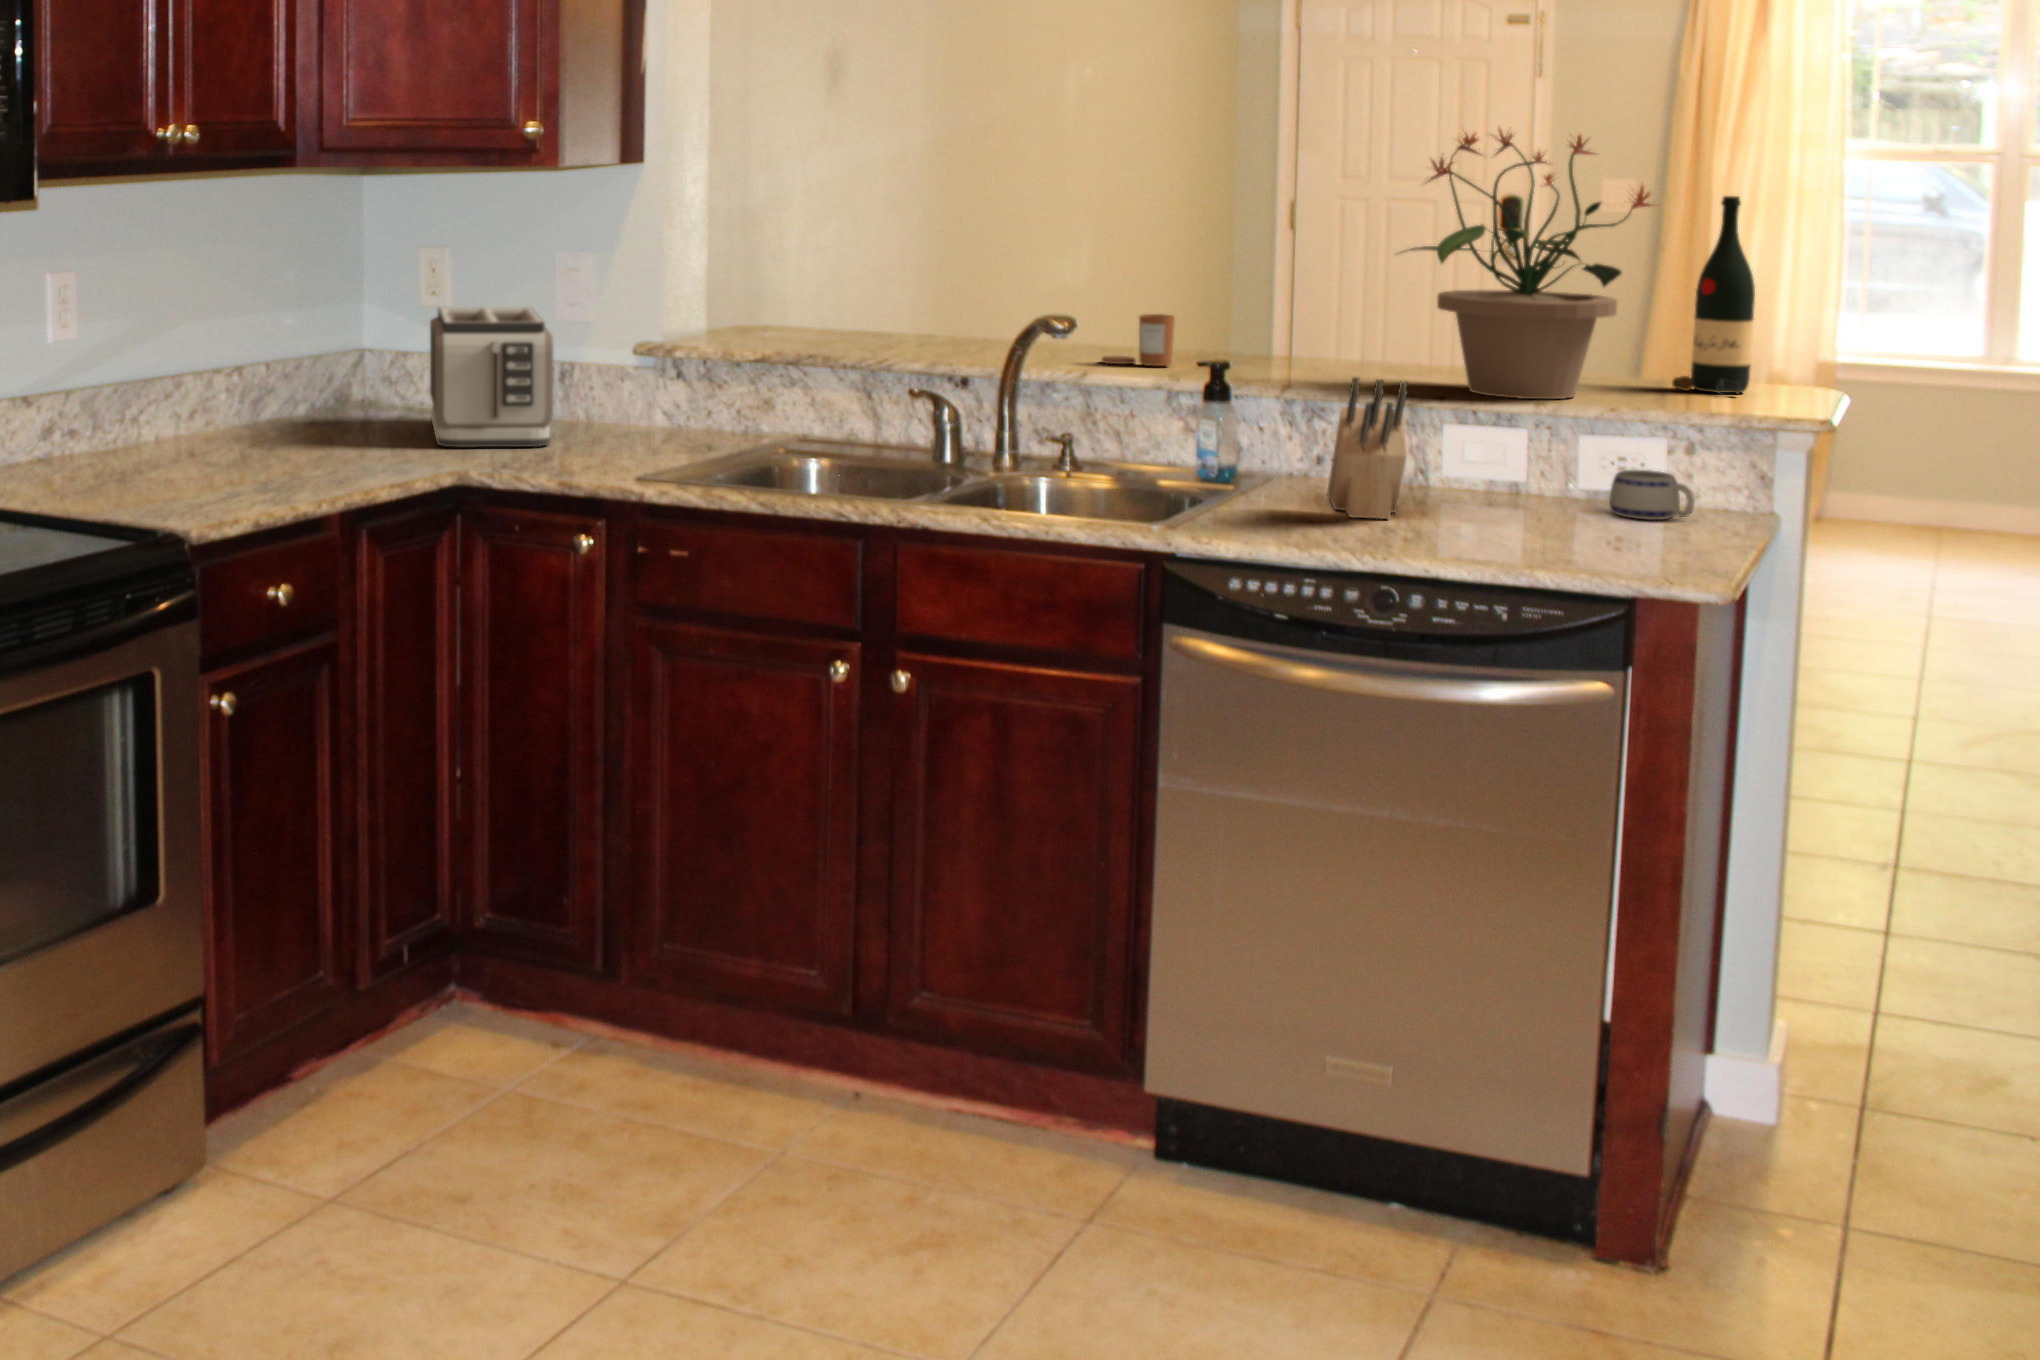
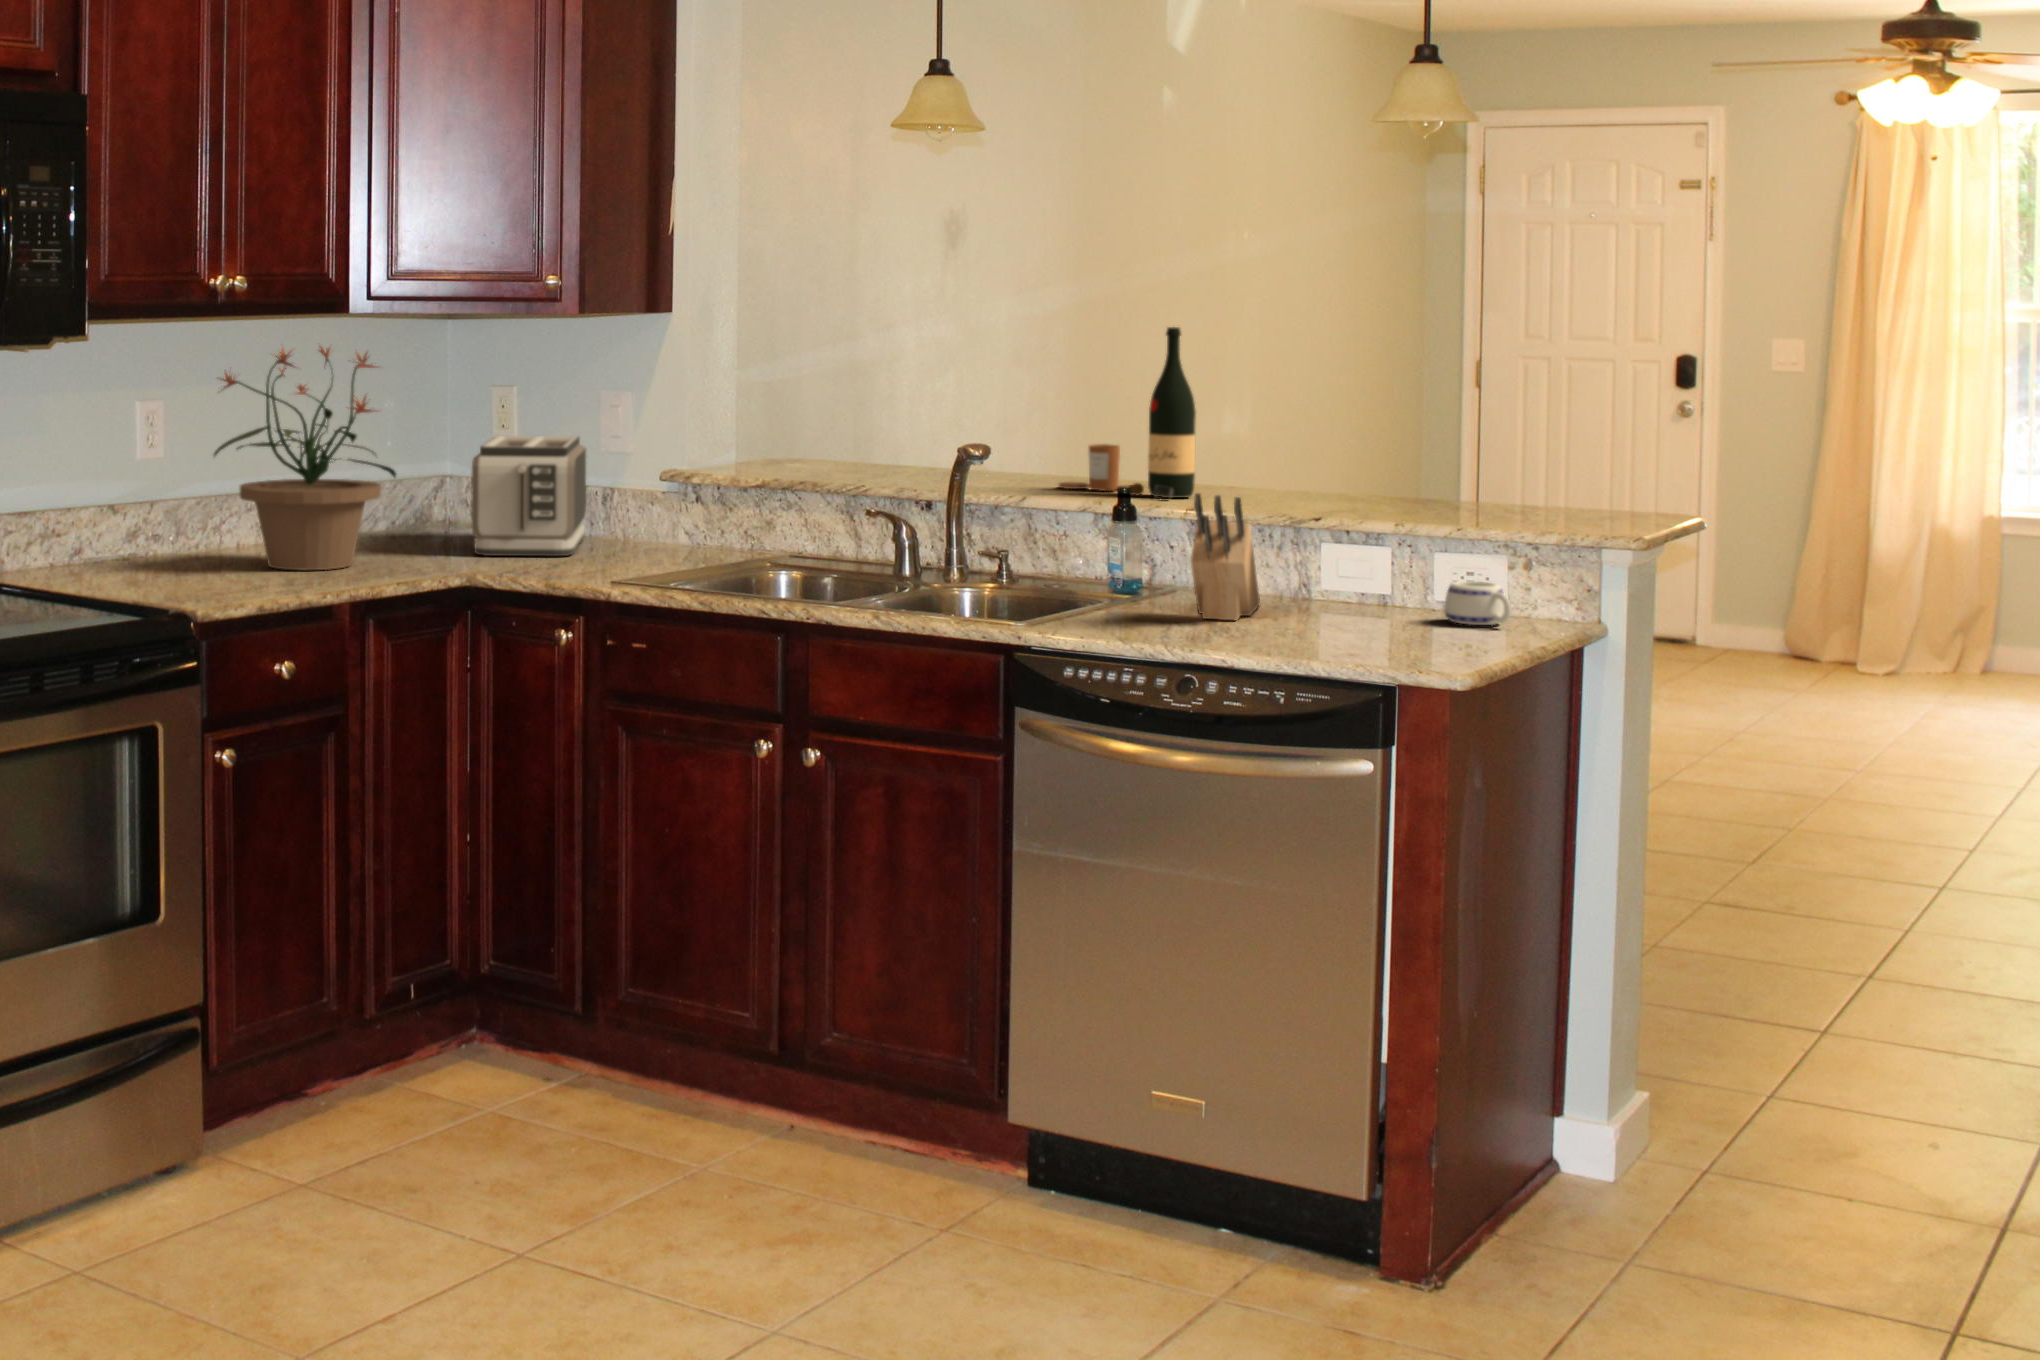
potted plant: present [1409,129,1652,399] -> present [214,347,397,570]
wine bottle: present [1672,196,1755,395] -> present [1130,327,1196,498]

